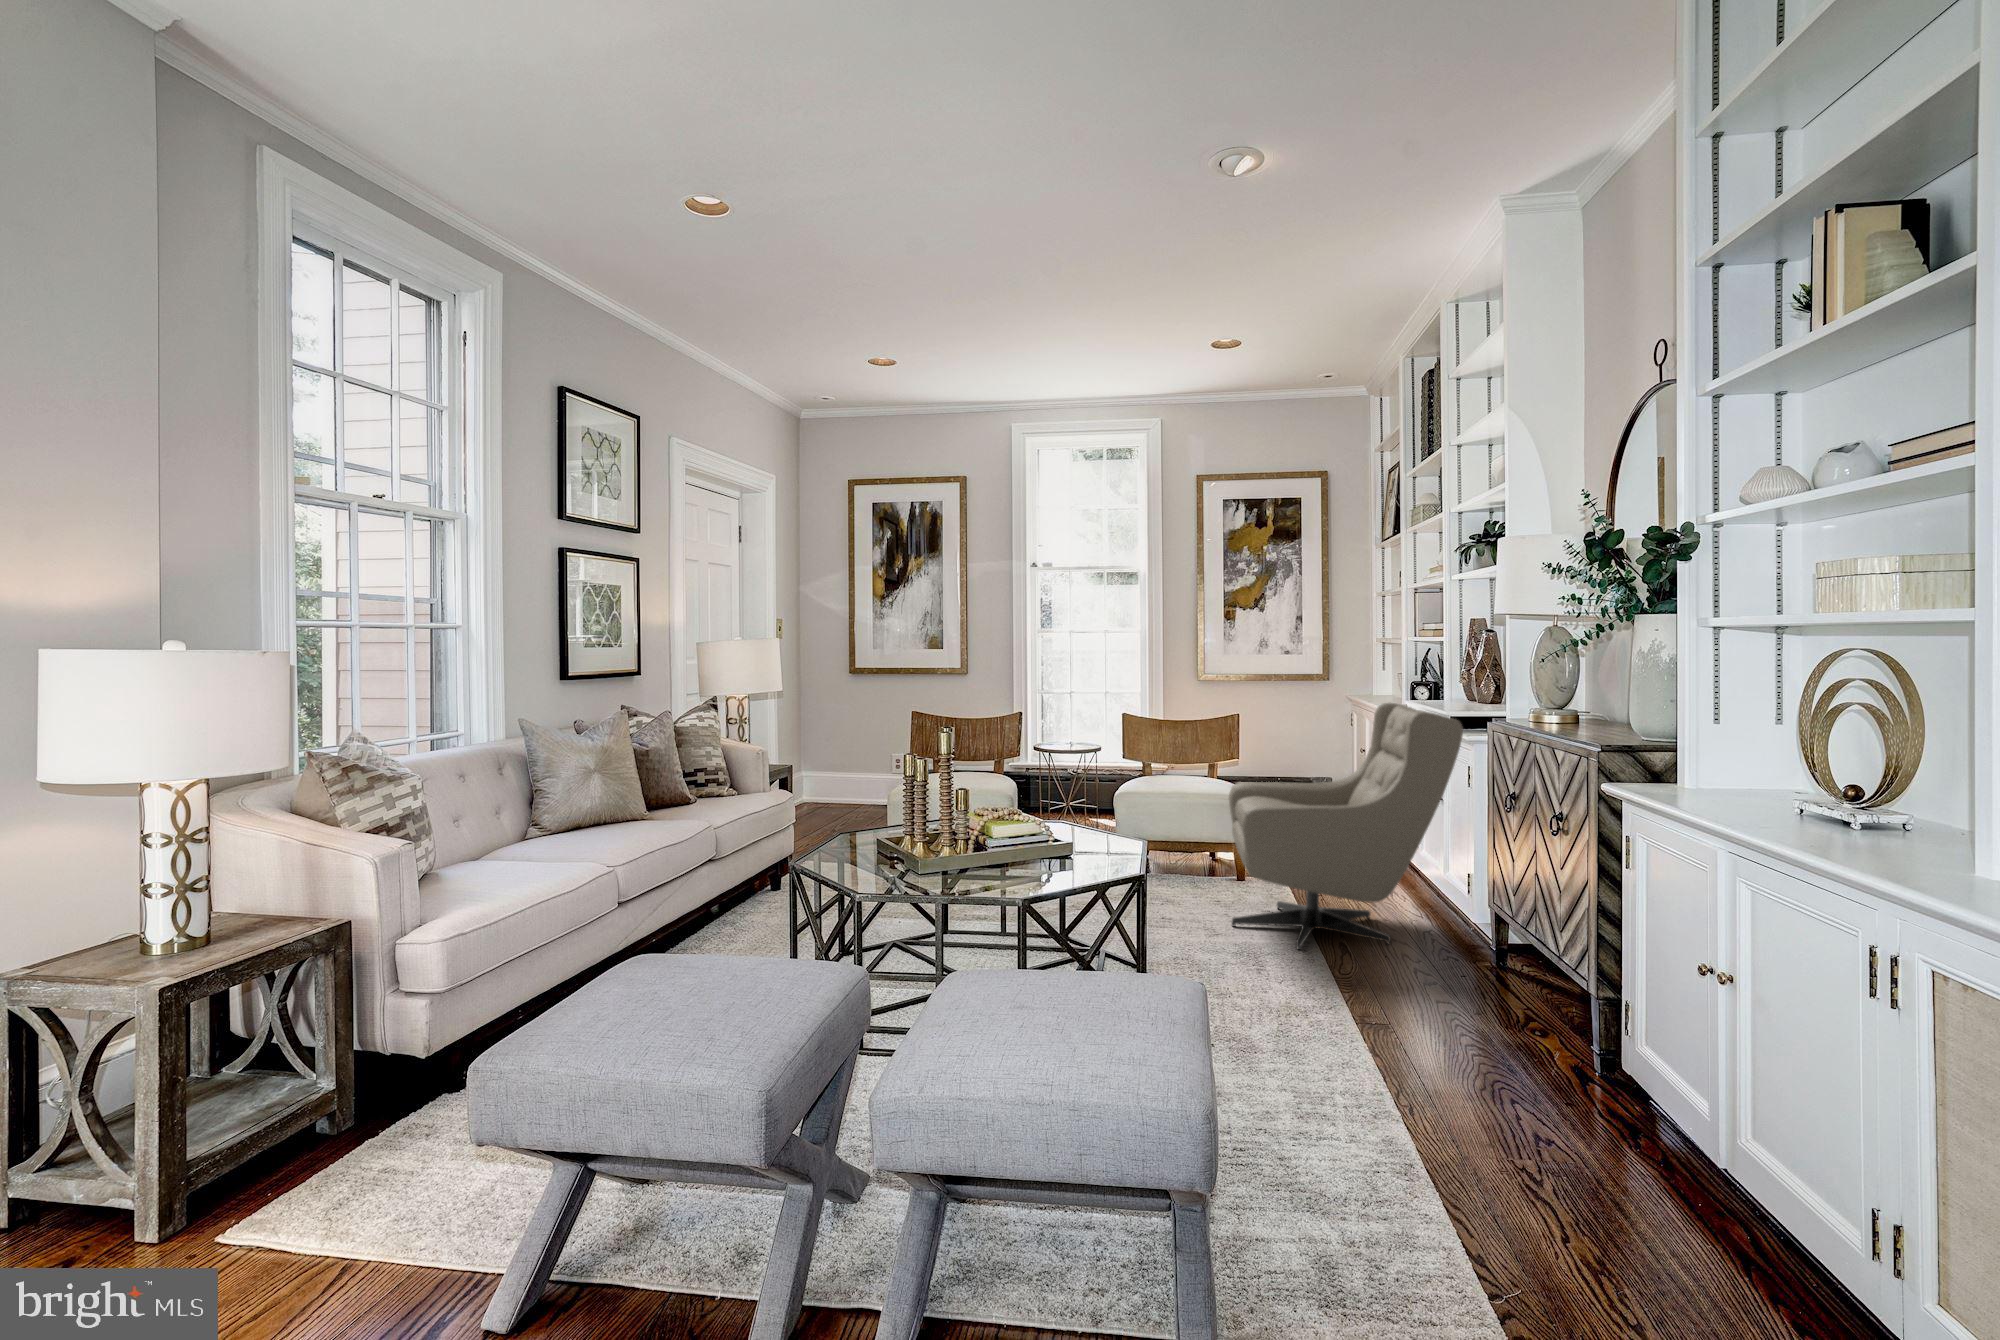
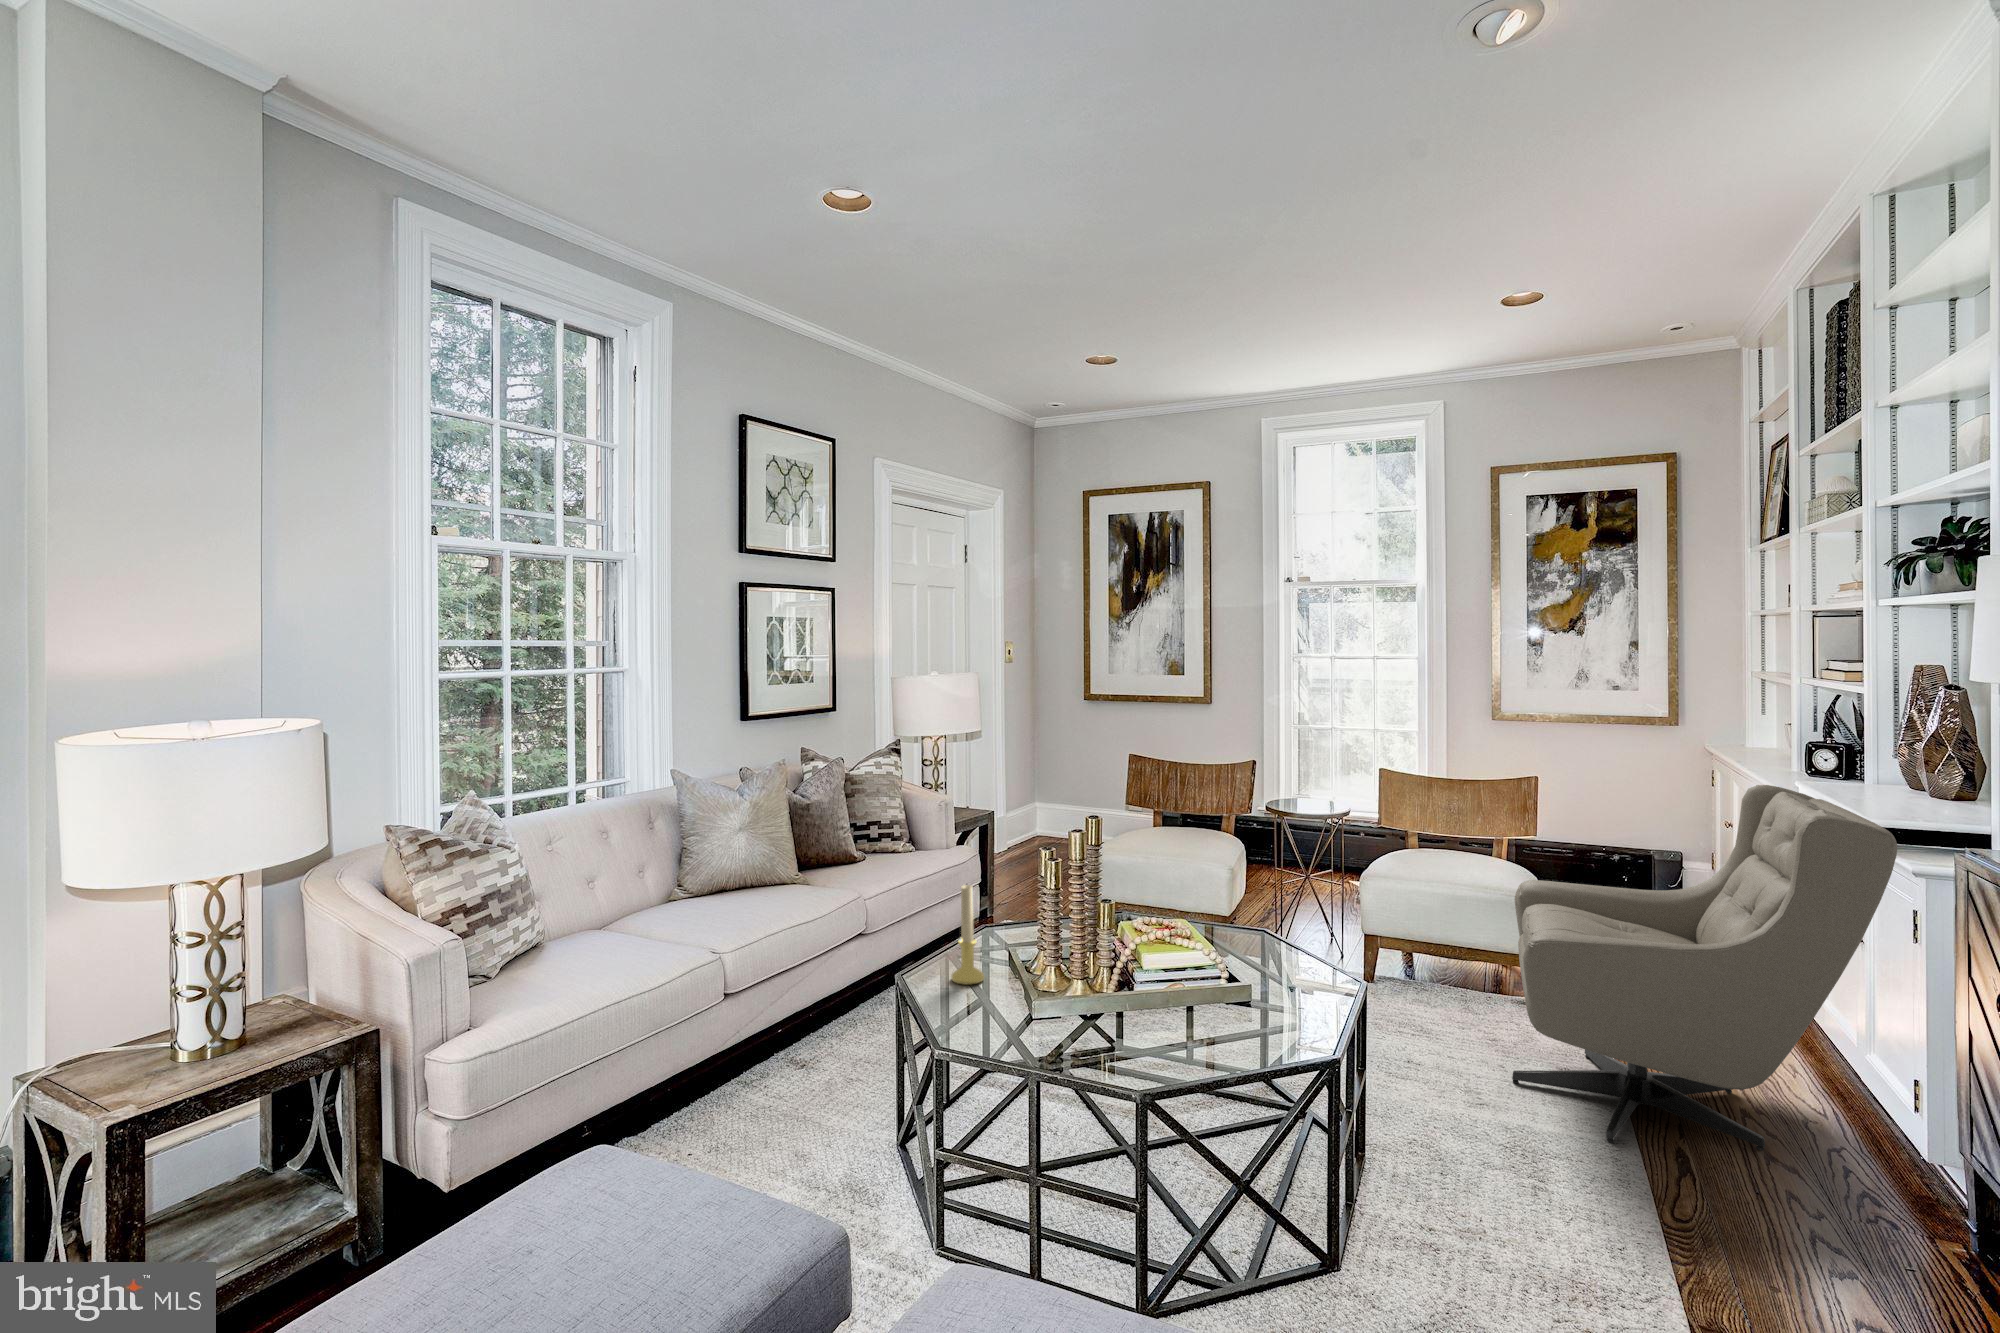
candle holder: none [828,787,855,869] -> present [951,884,984,985]

